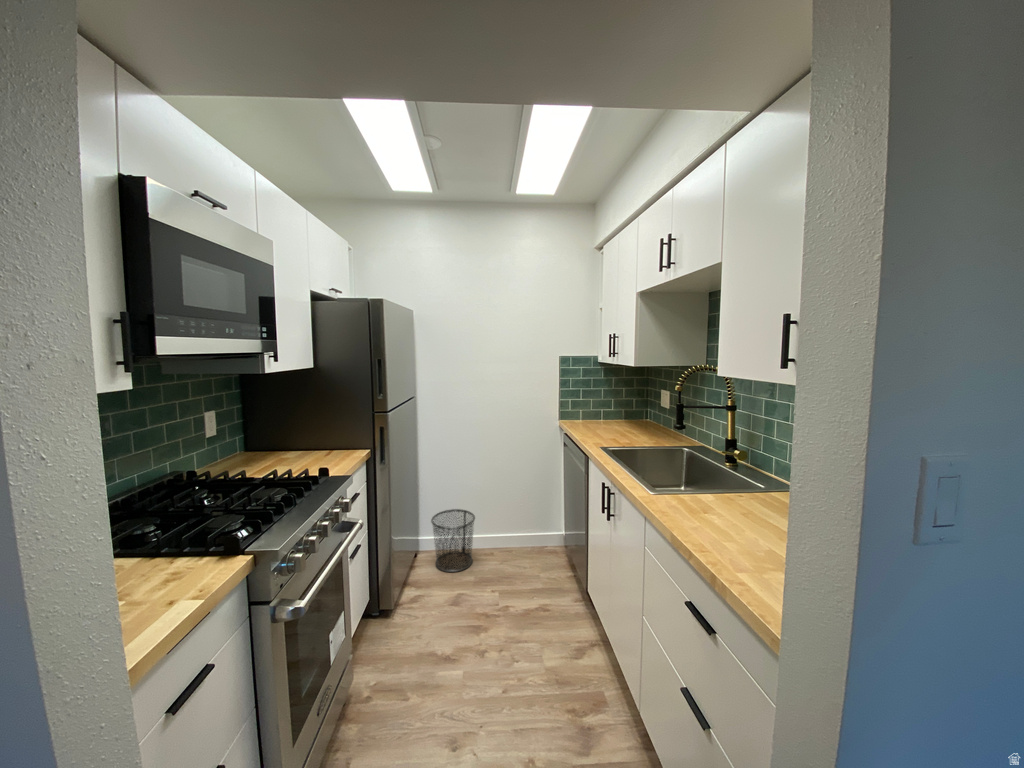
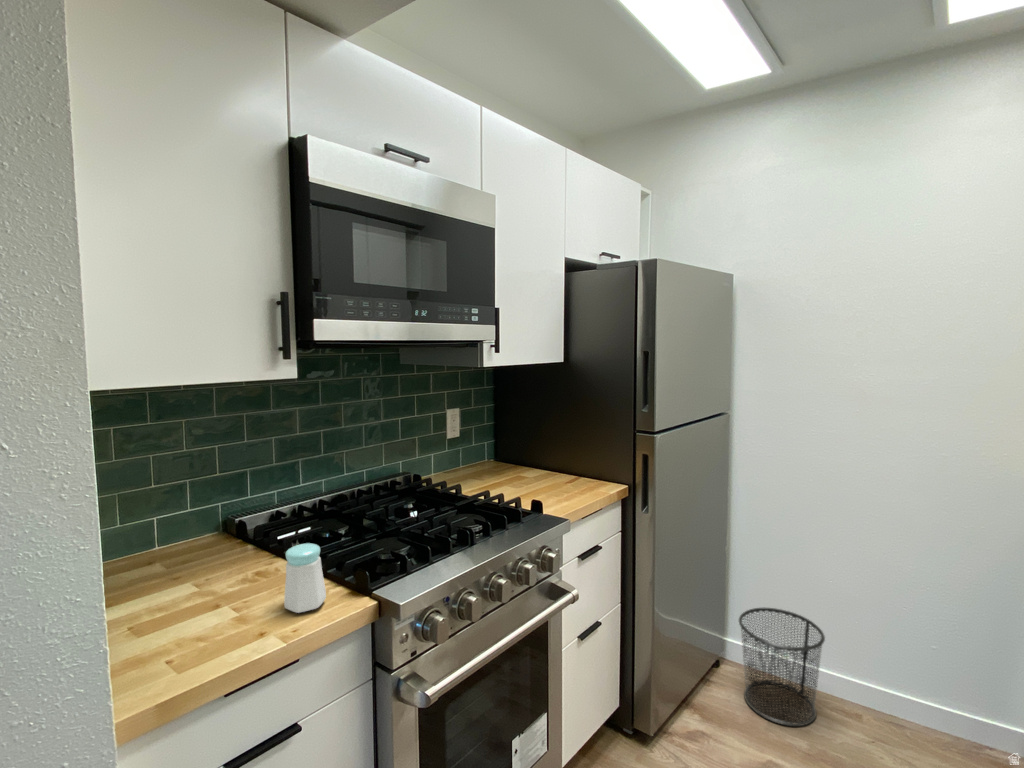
salt shaker: none [164,526,204,584] -> present [284,543,326,613]

